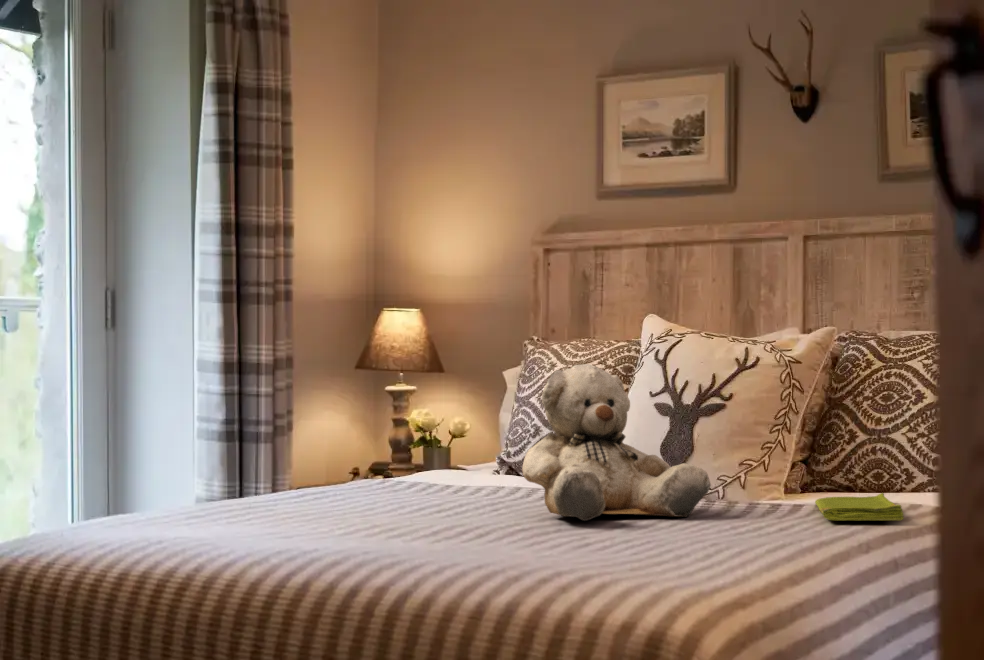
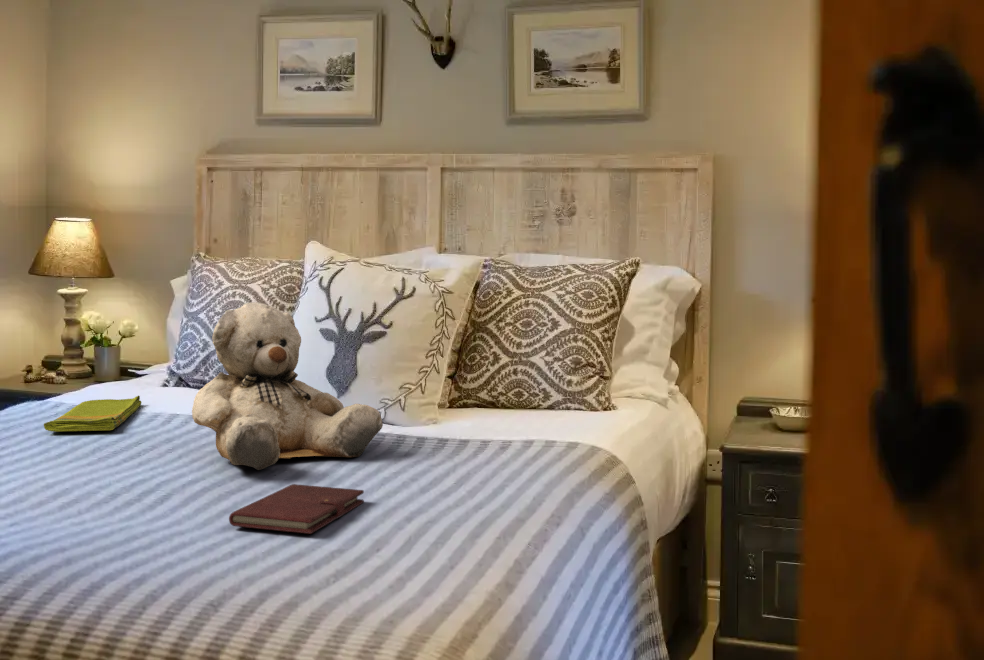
dish towel: present [815,493,904,521] -> present [44,396,141,431]
notebook: none [553,524,681,550] -> present [229,484,364,534]

